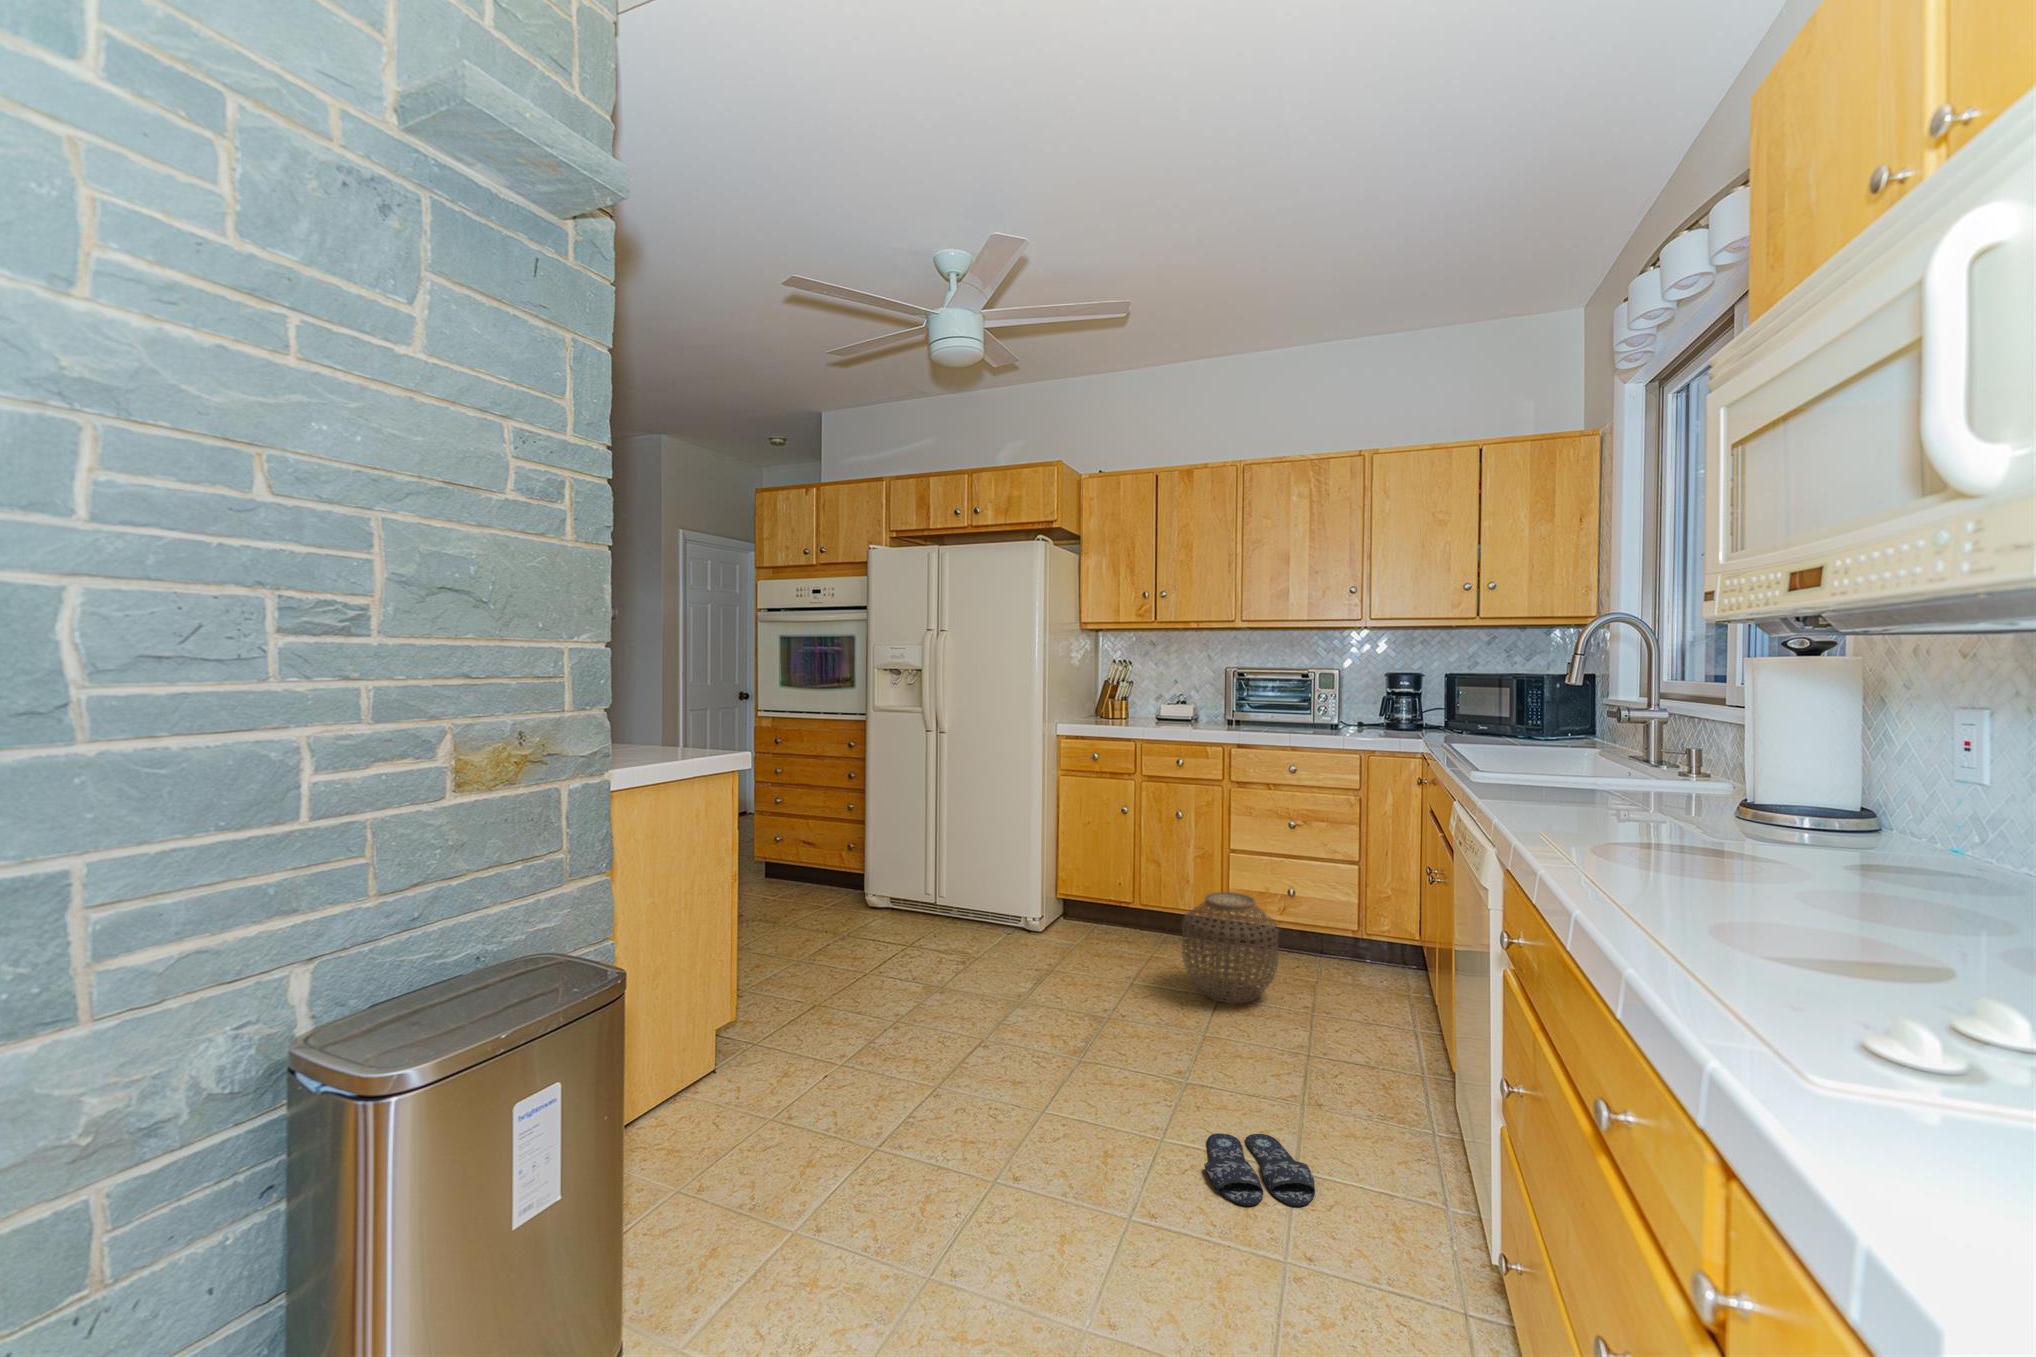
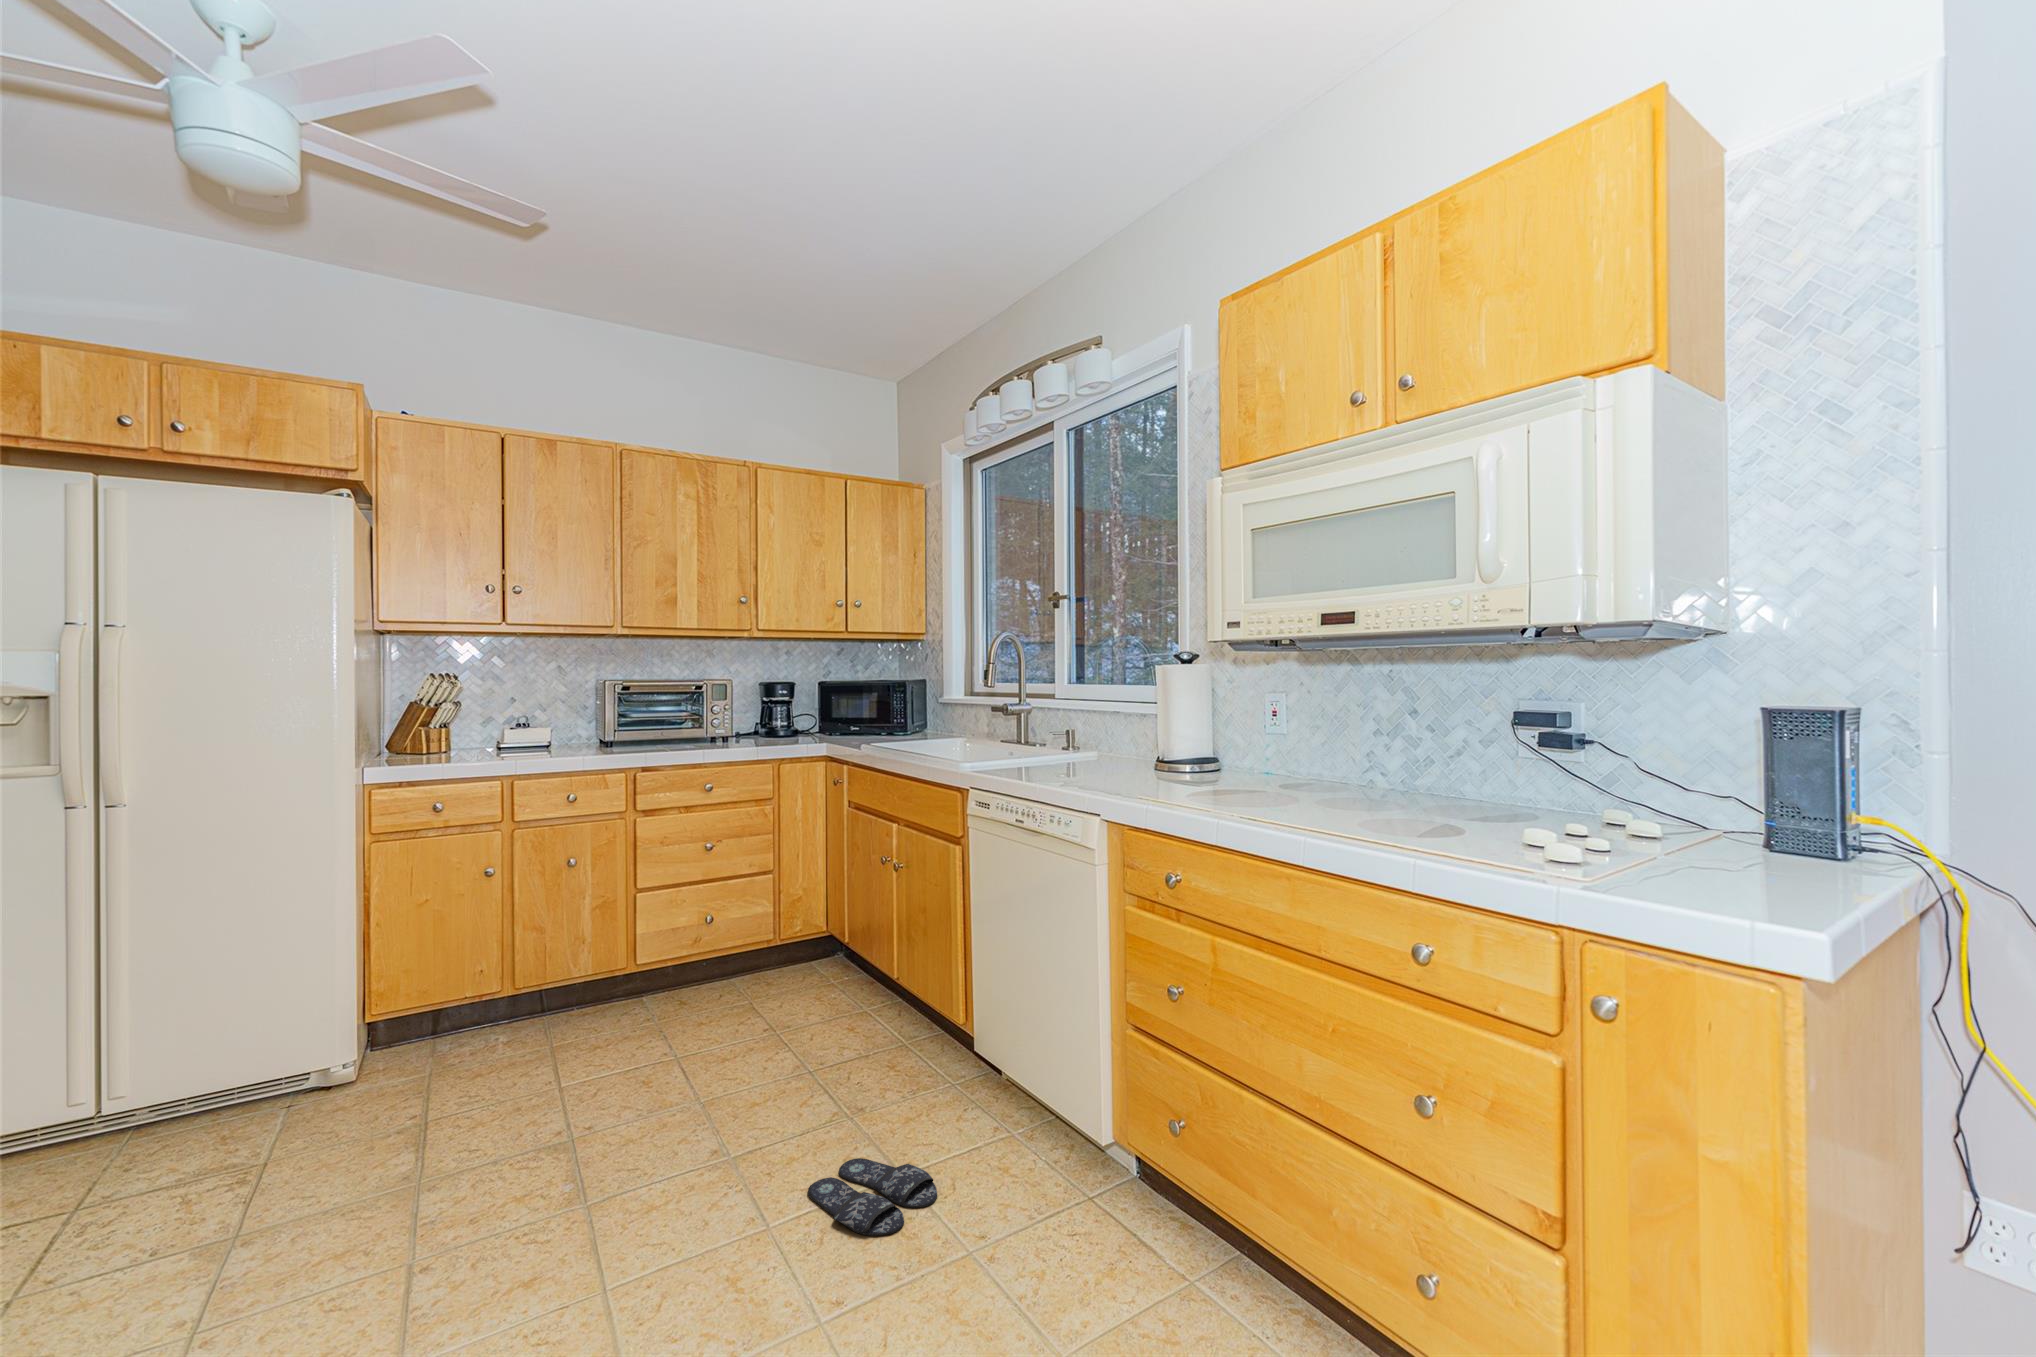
woven basket: present [1182,892,1278,1004] -> none [626,932,739,1061]

